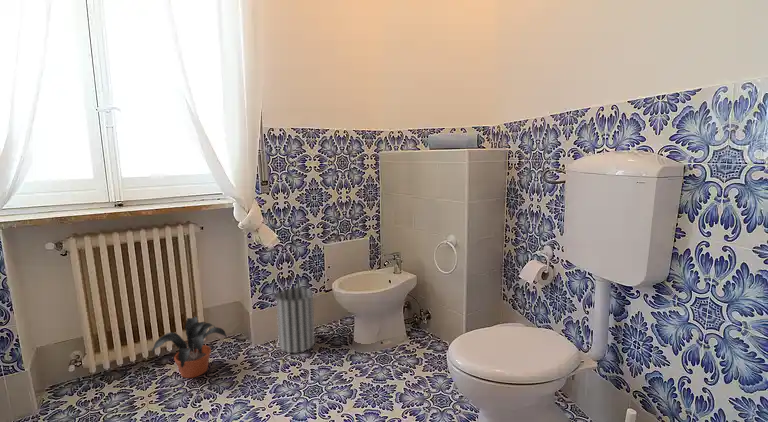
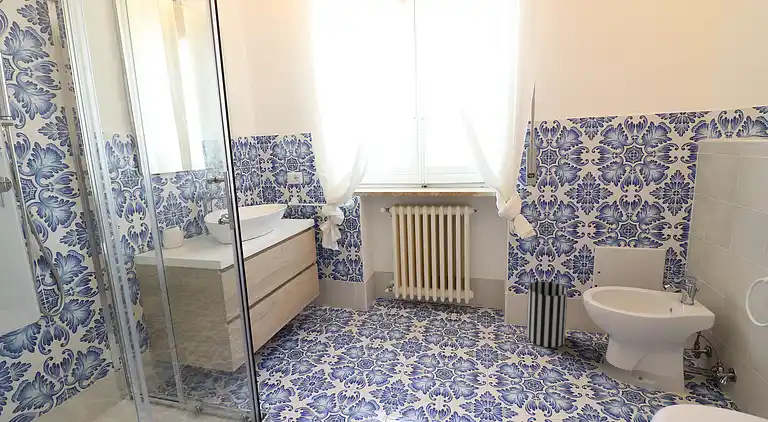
potted plant: present [152,317,227,378] -> none [426,280,479,328]

